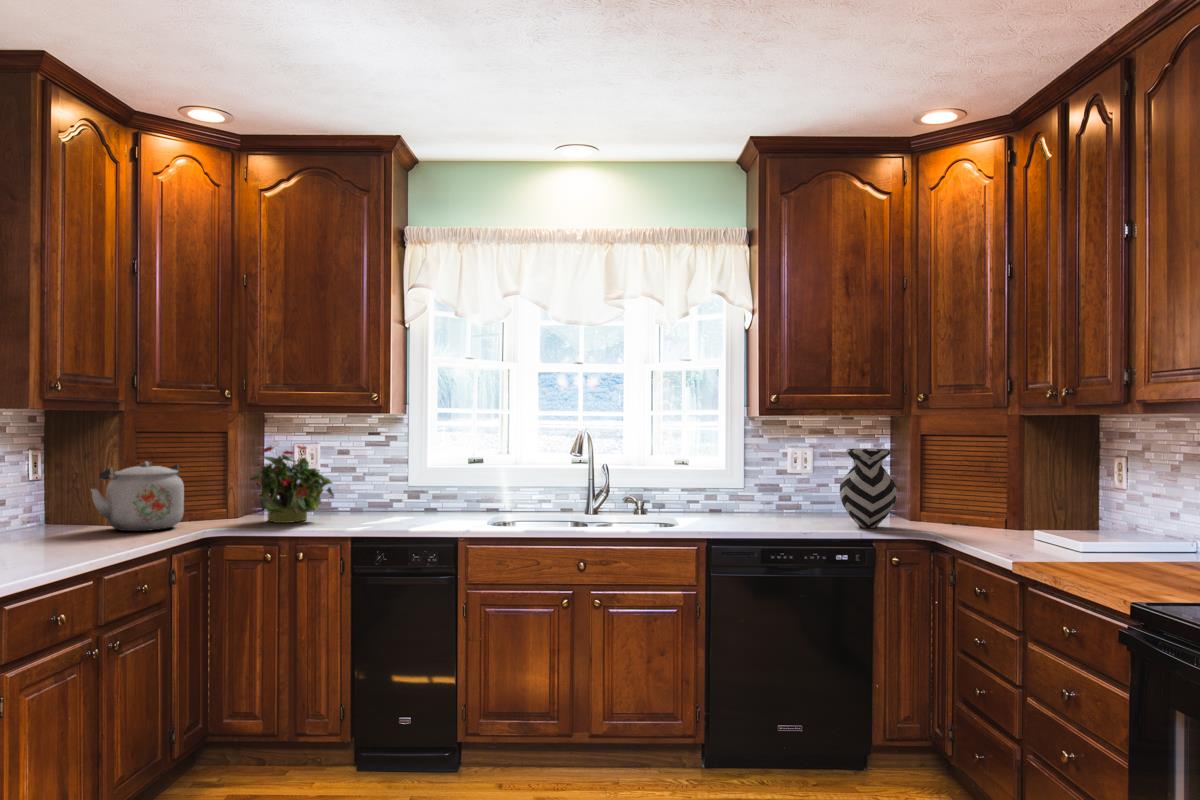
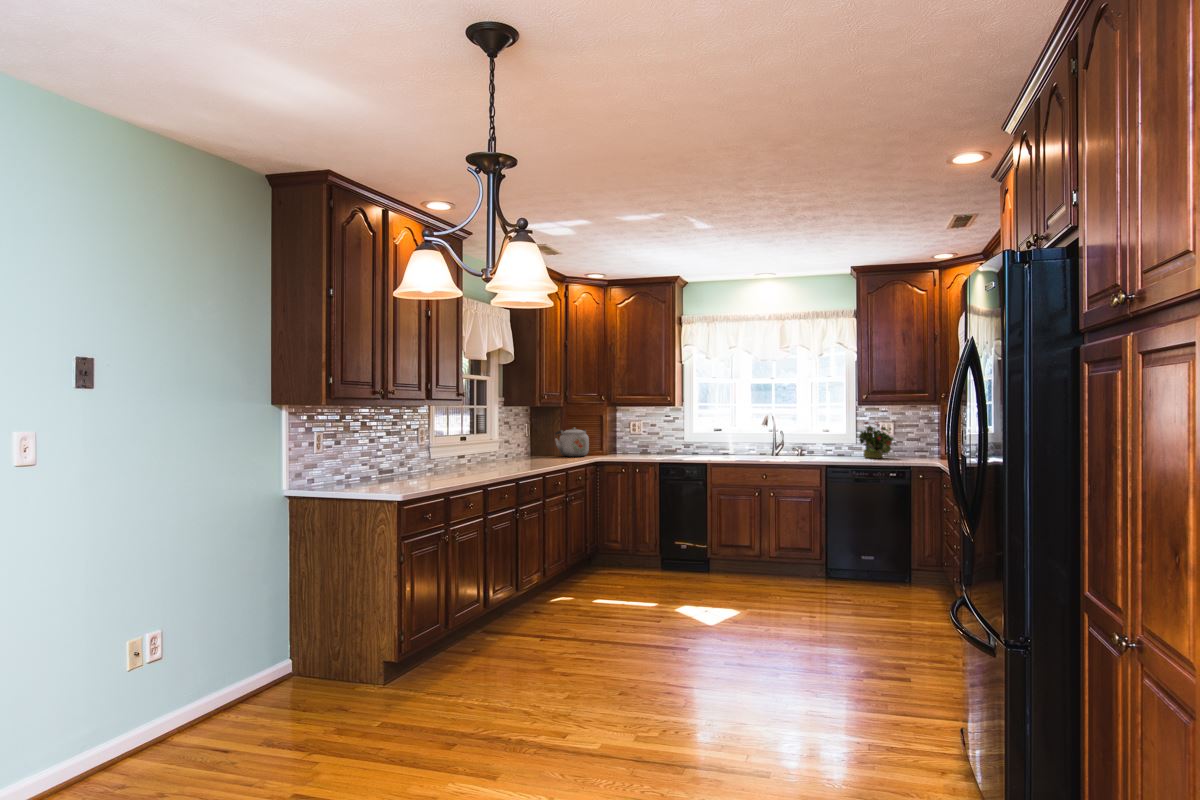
potted plant: present [250,446,333,523] -> present [859,422,896,458]
vase: present [840,448,897,528] -> none [897,422,926,461]

